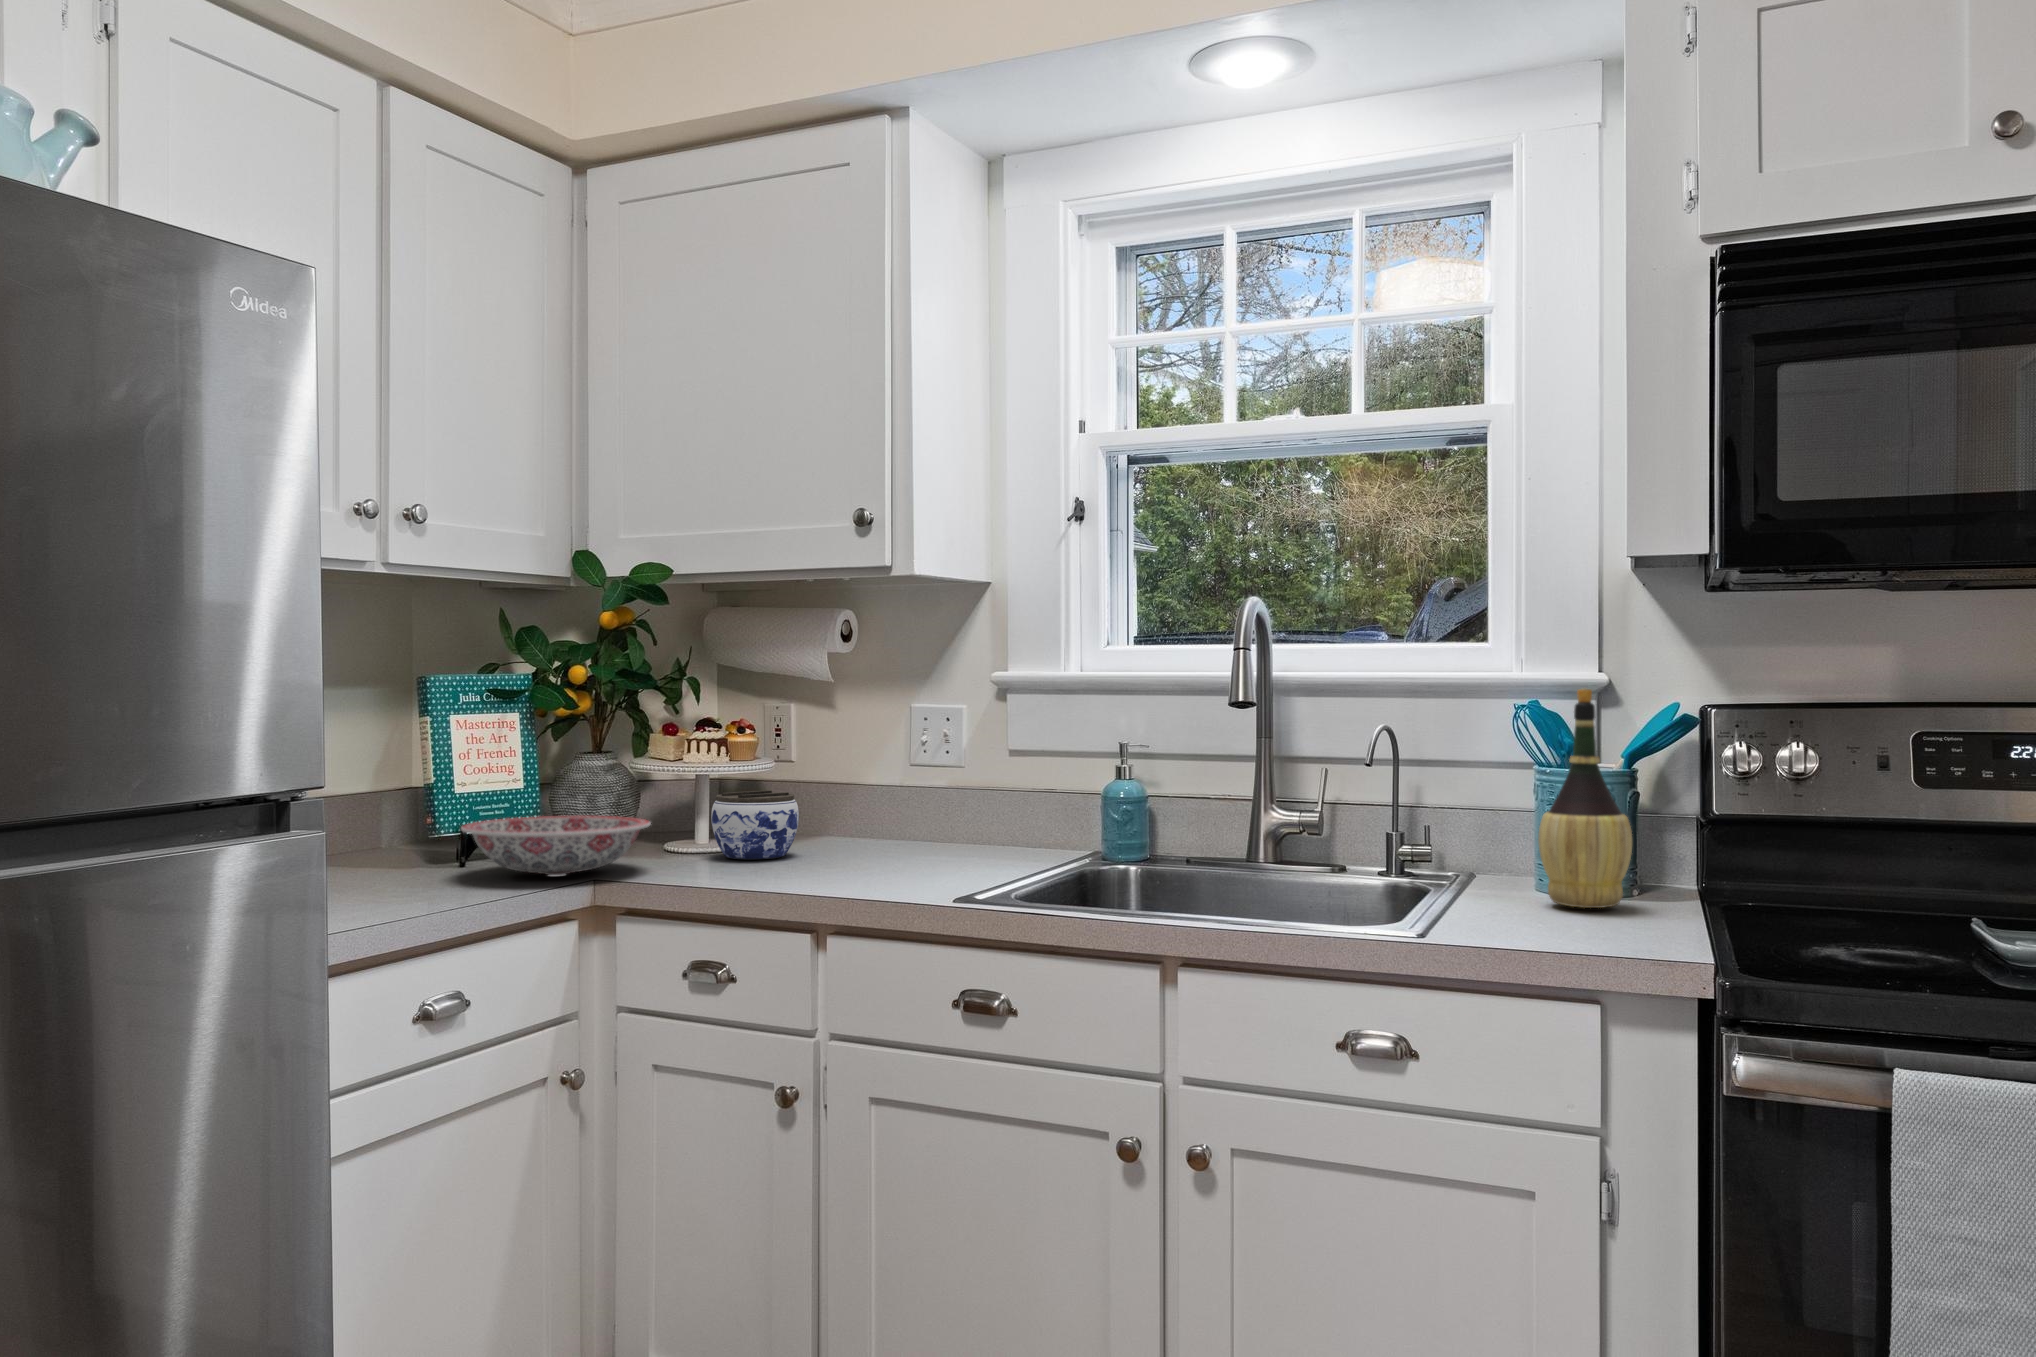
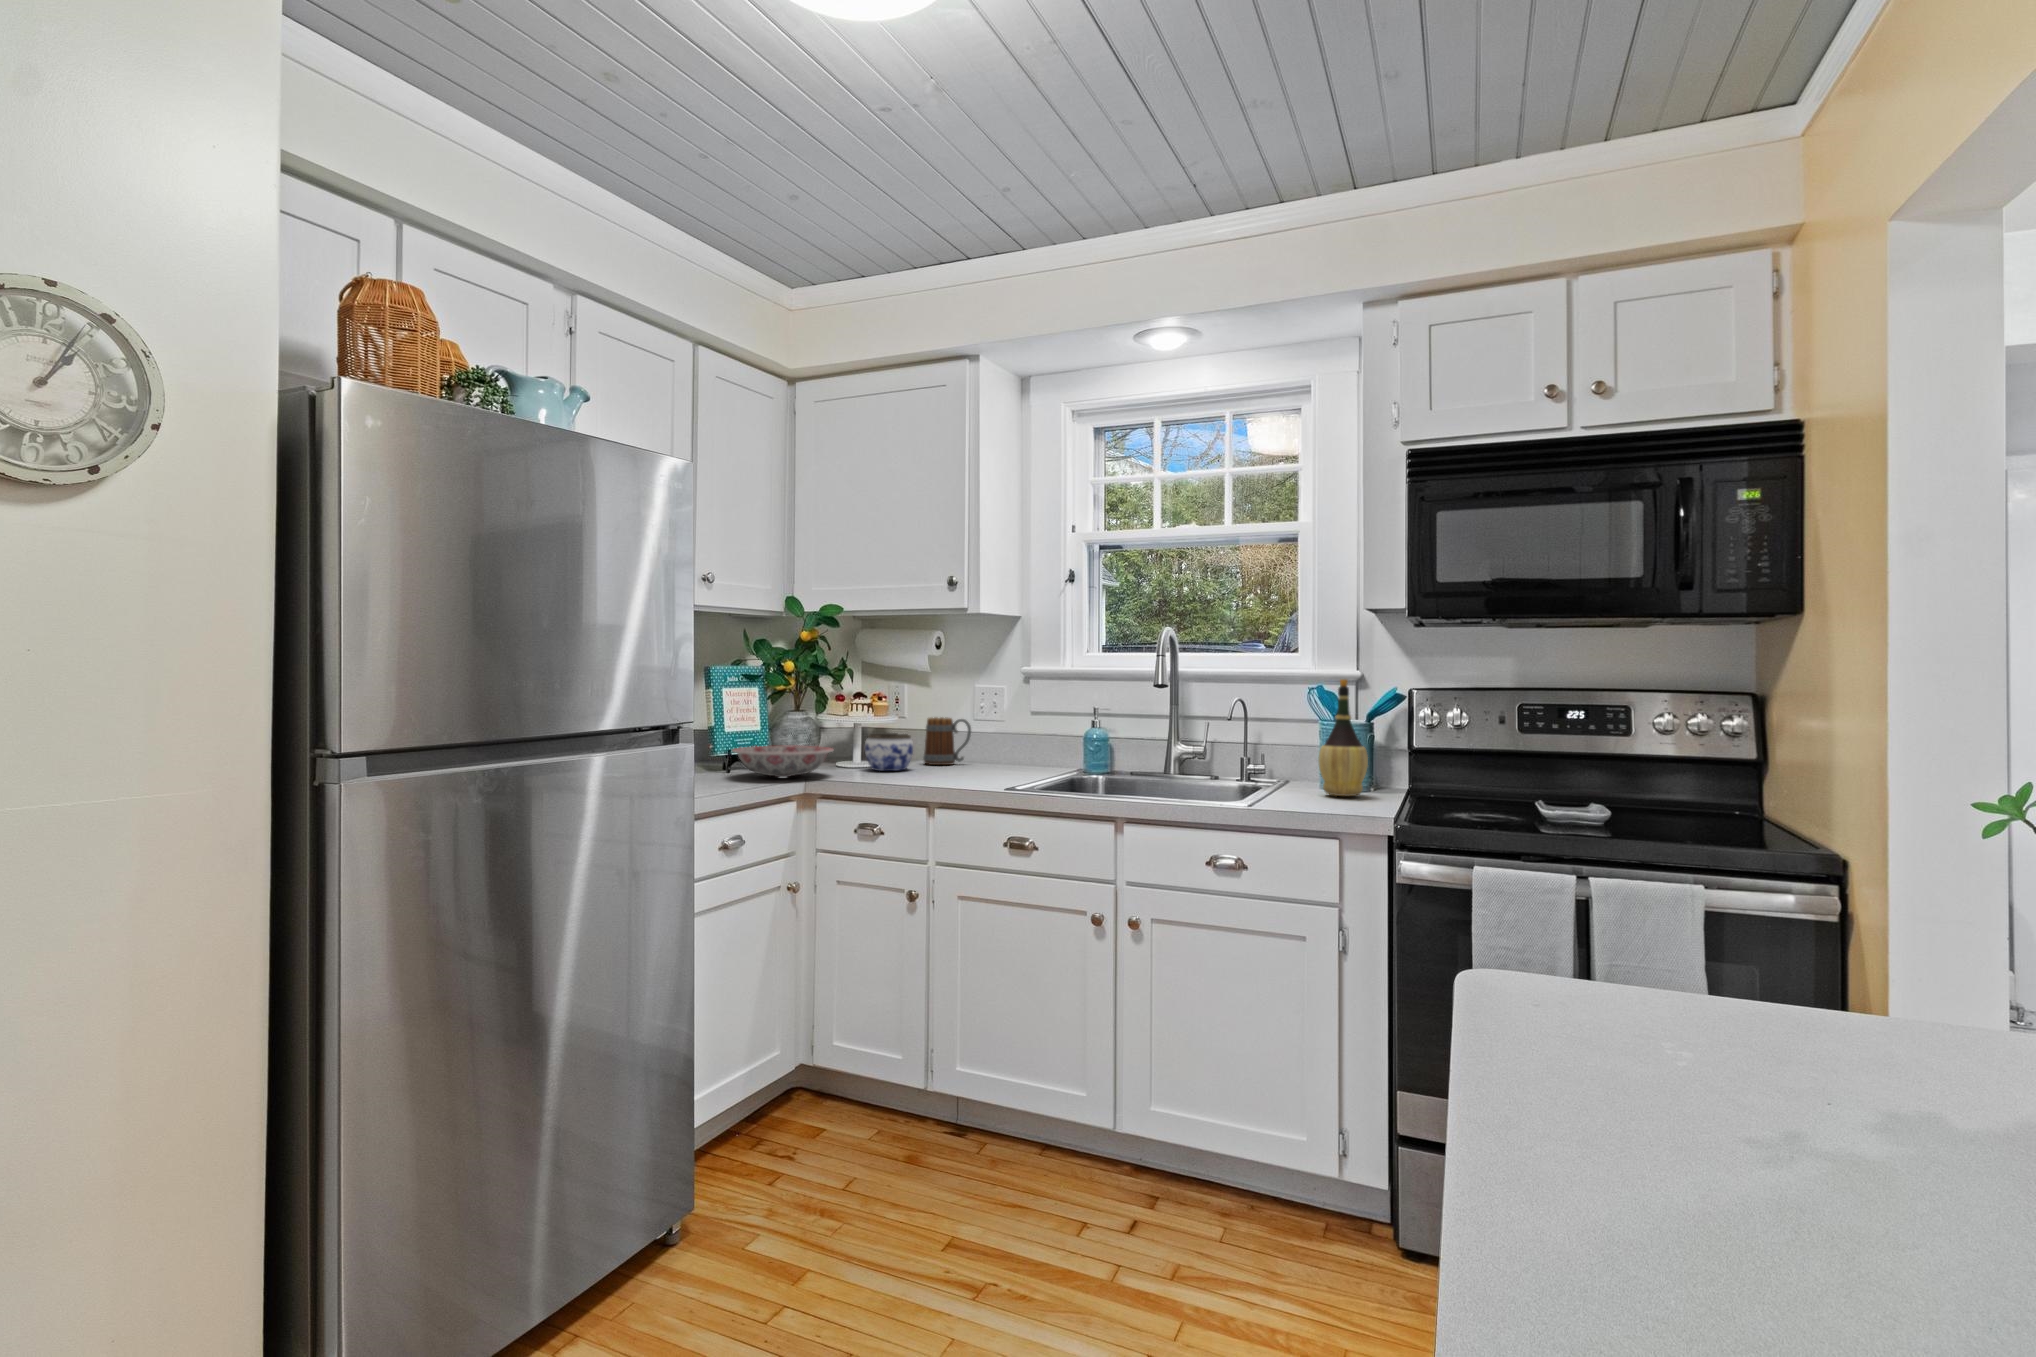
mug: none [820,760,904,845] -> present [923,717,971,765]

